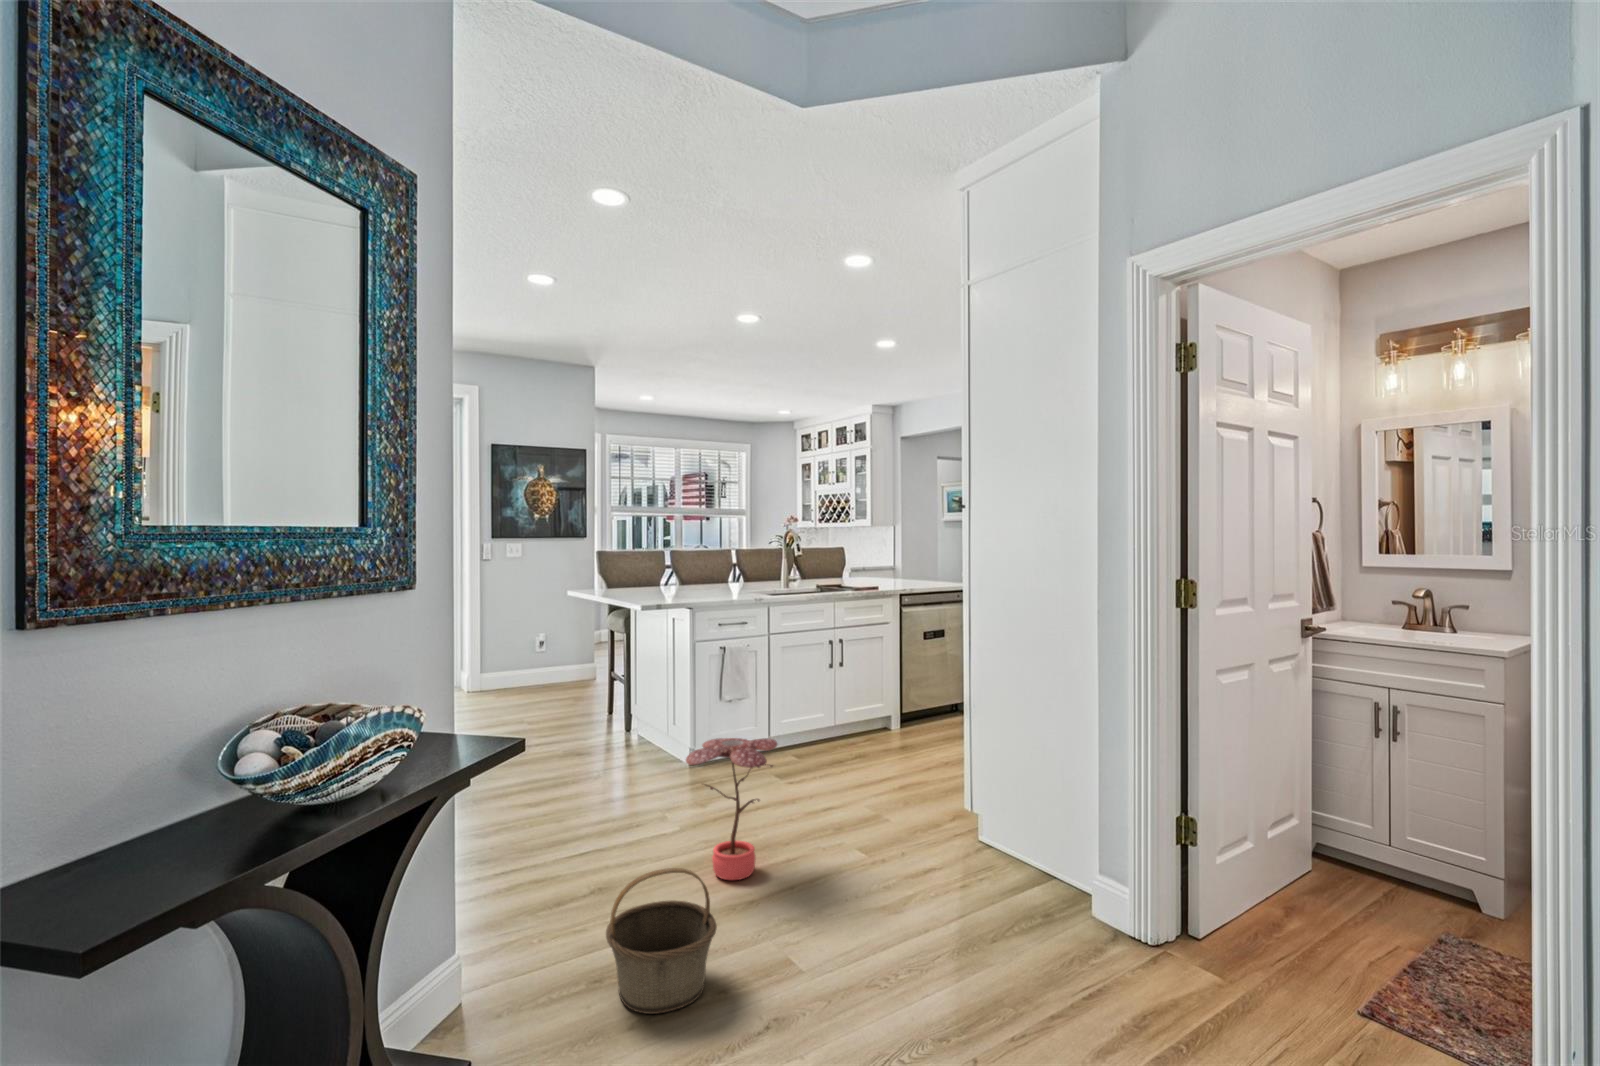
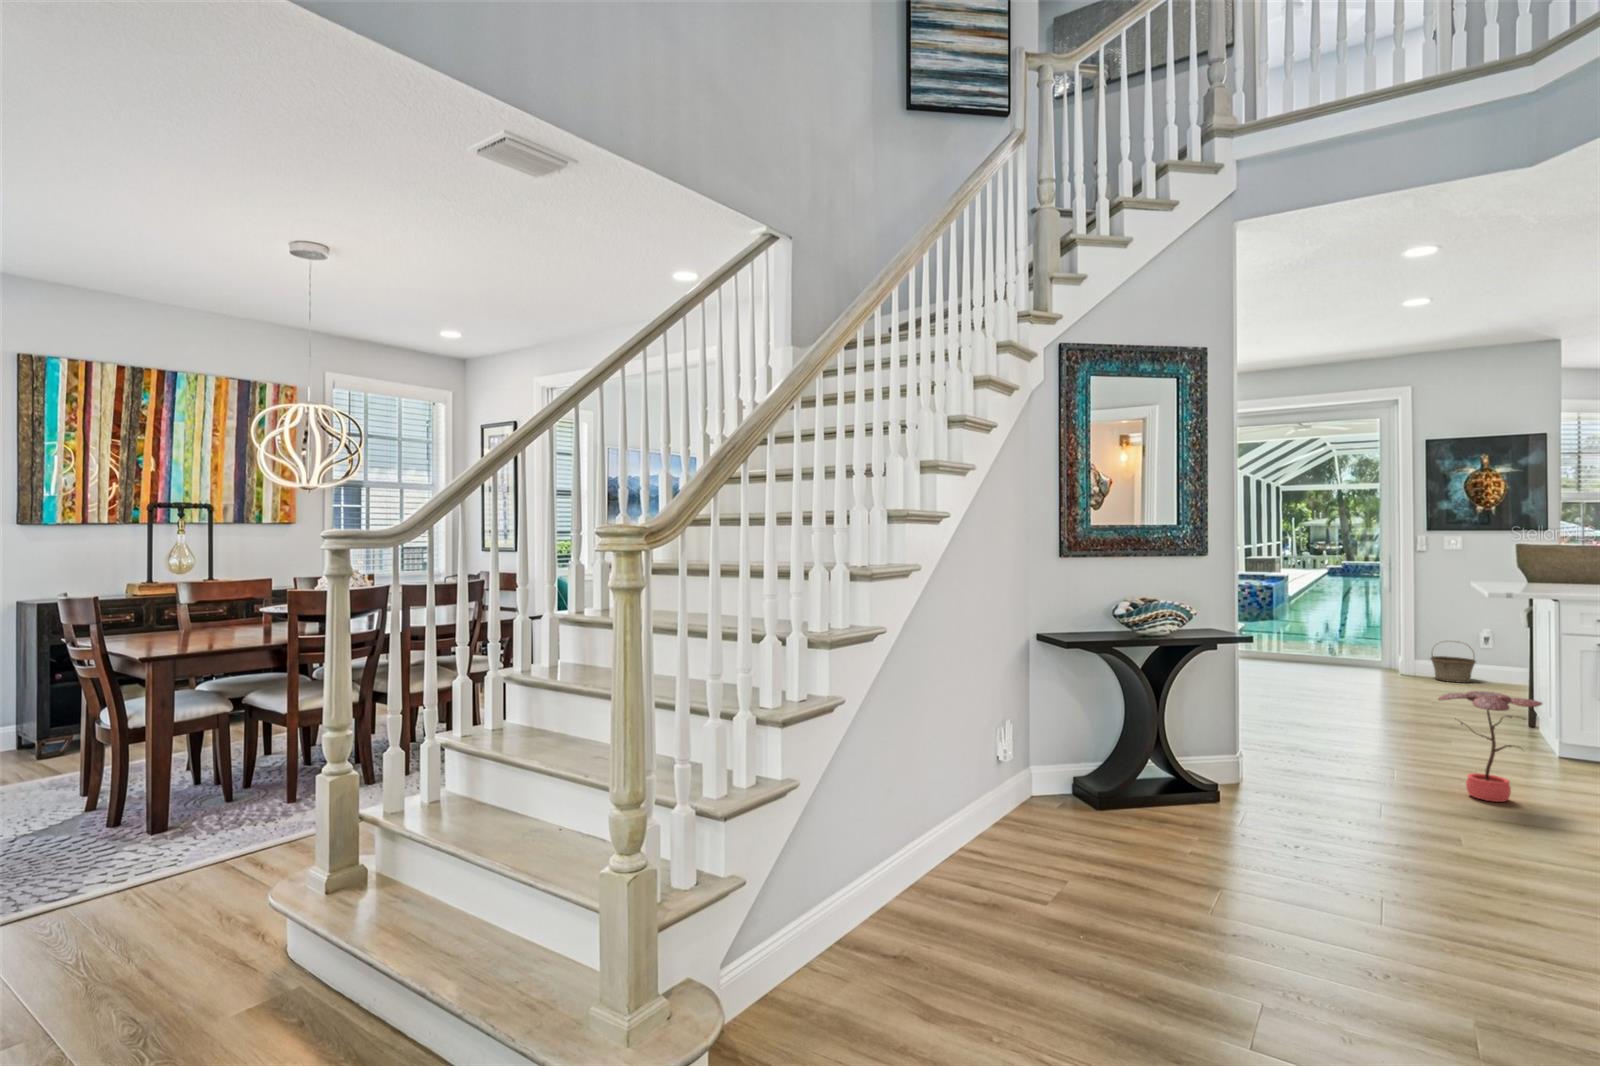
basket: present [606,868,717,1014] -> present [1431,642,1476,683]

